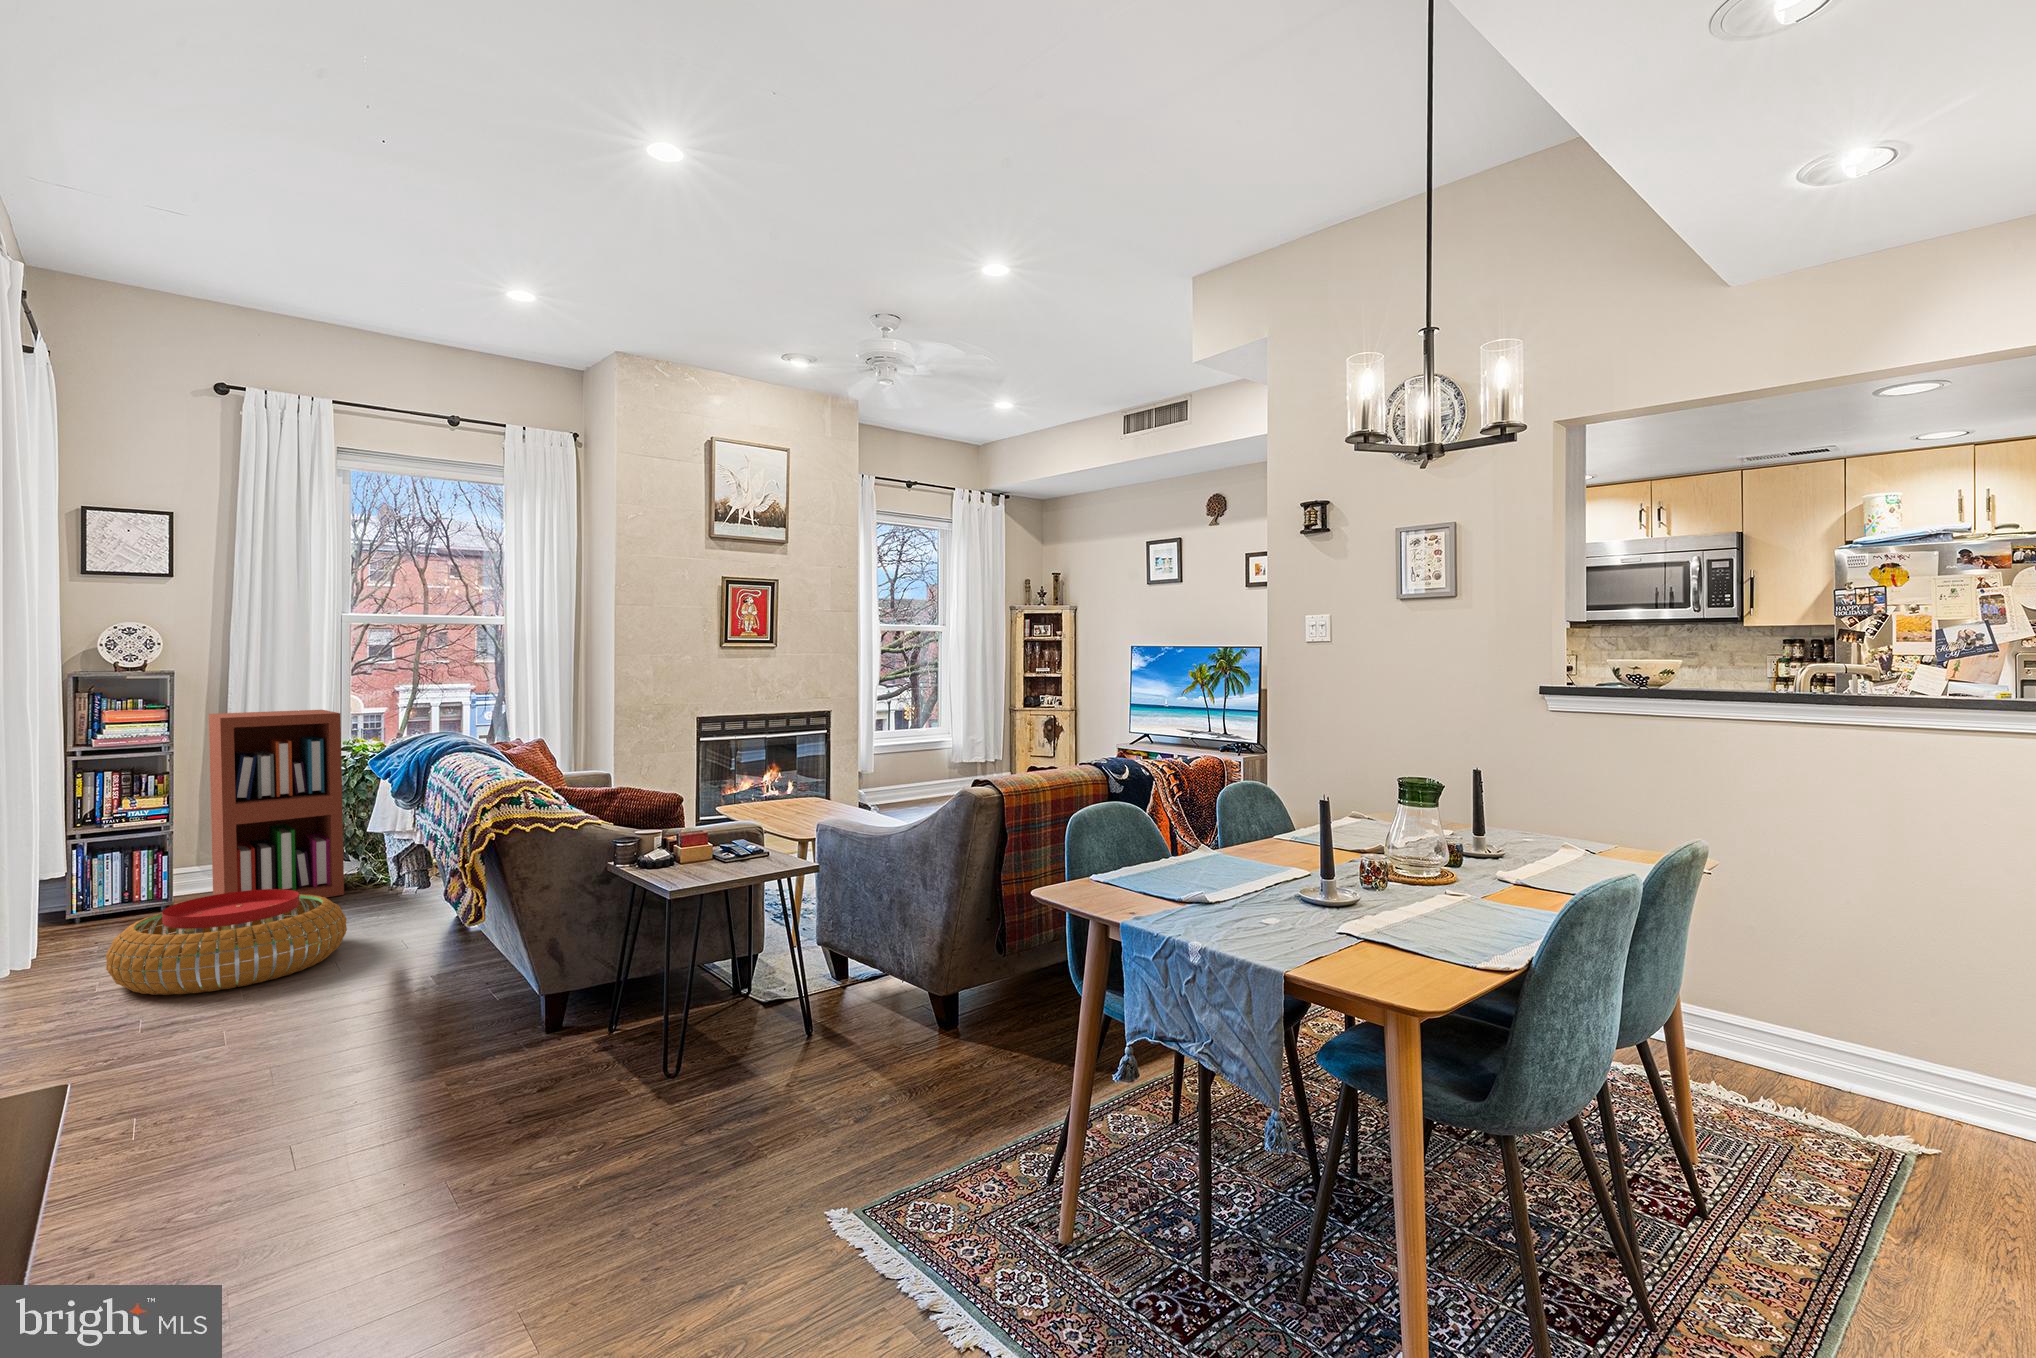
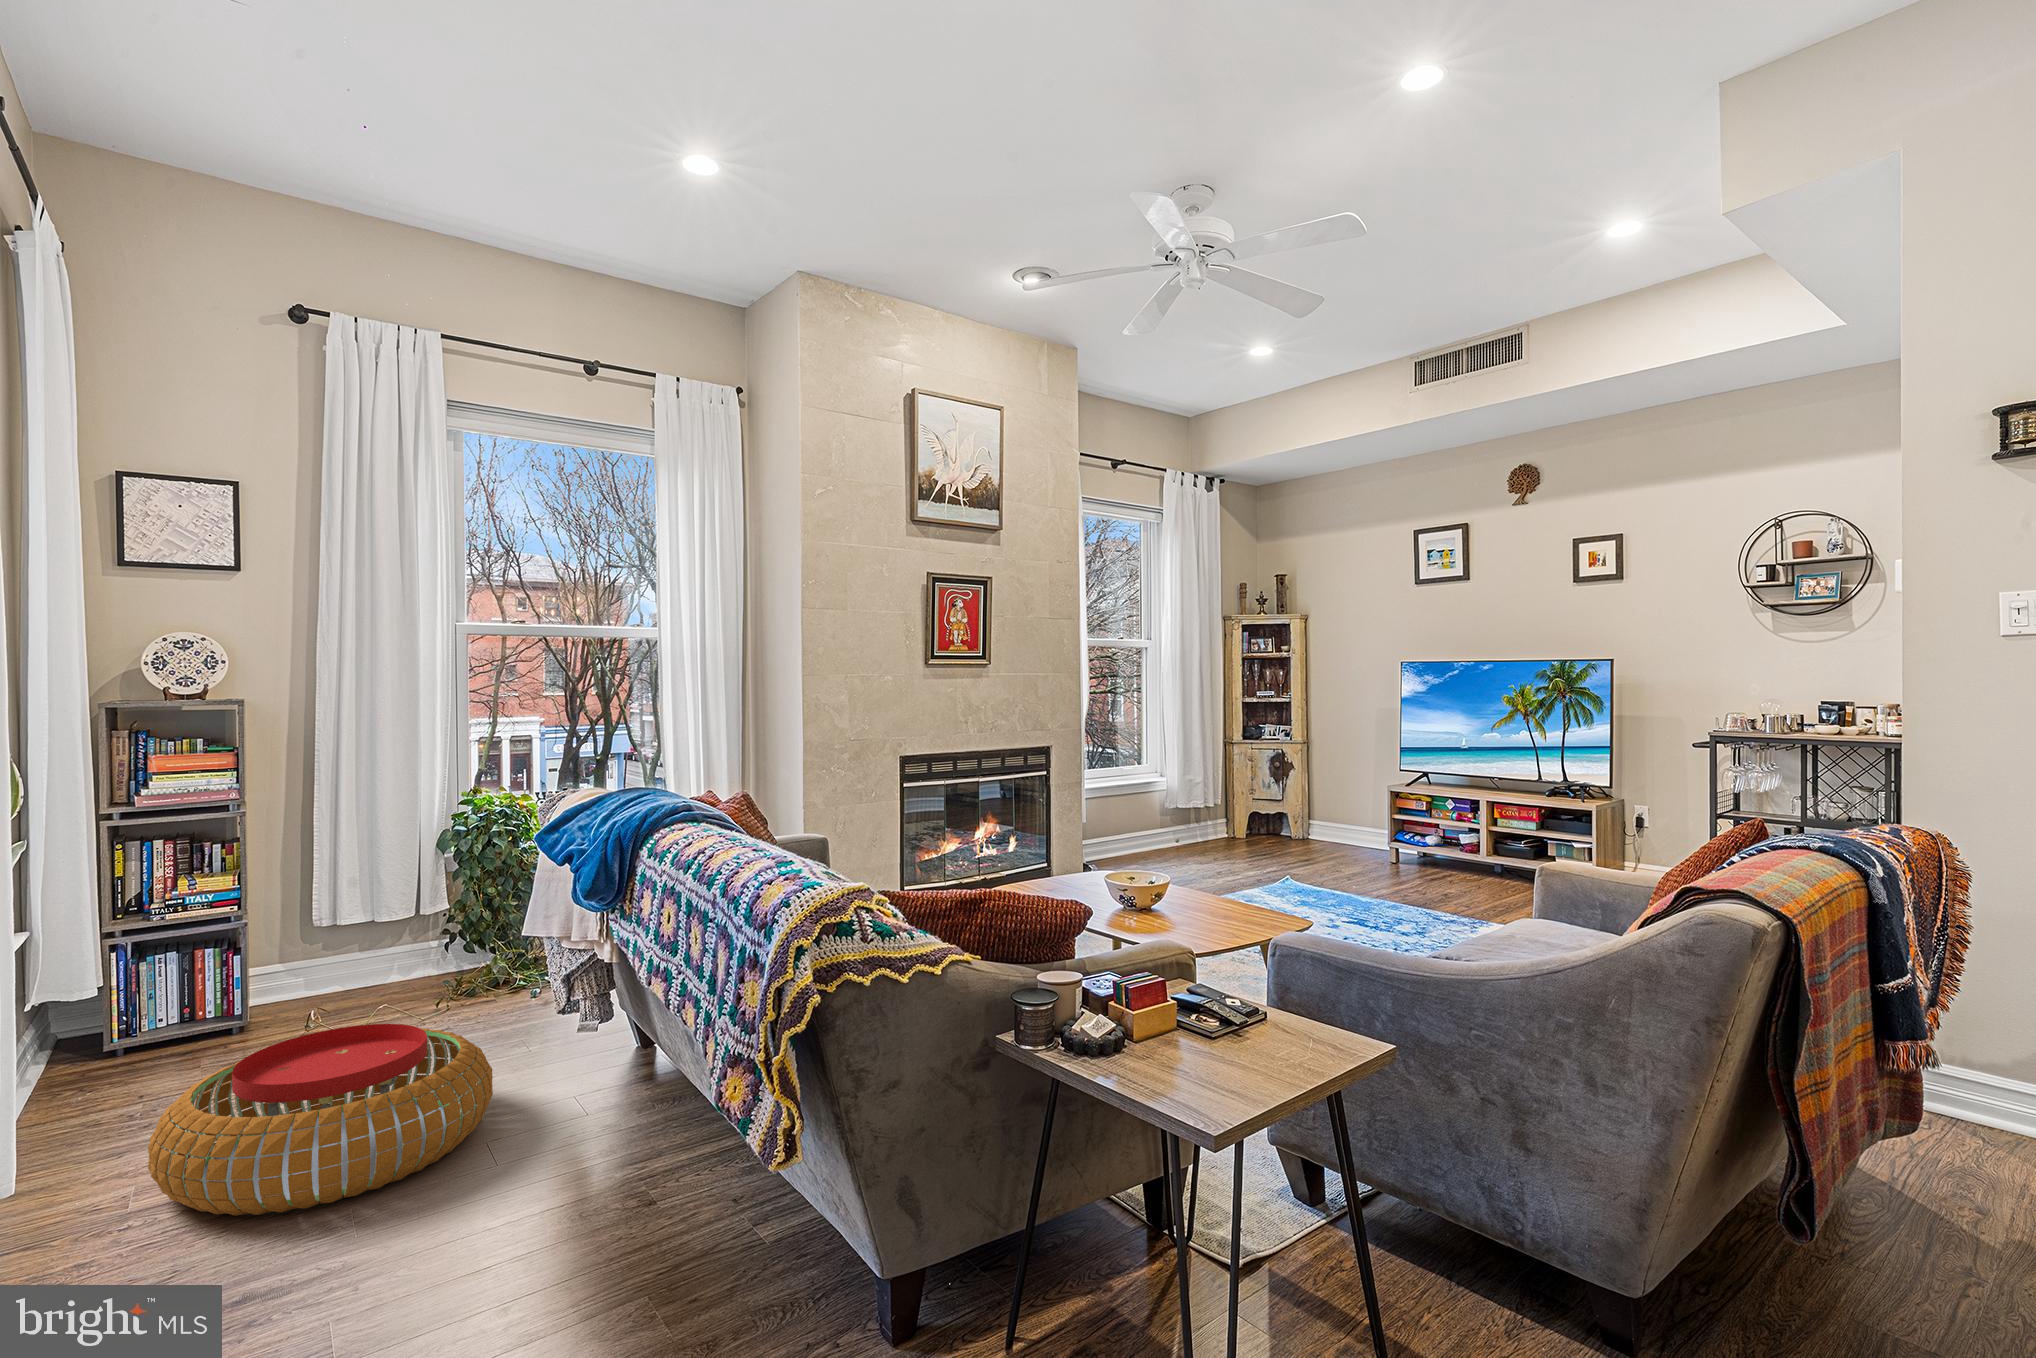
bookshelf: present [209,710,344,897] -> none [291,750,466,1040]

